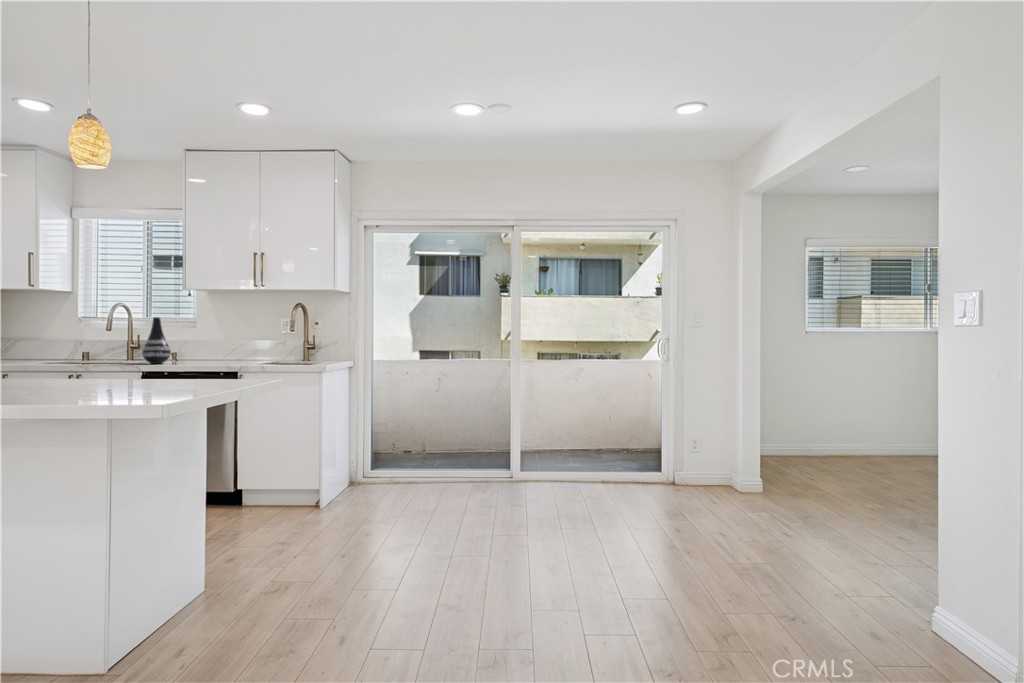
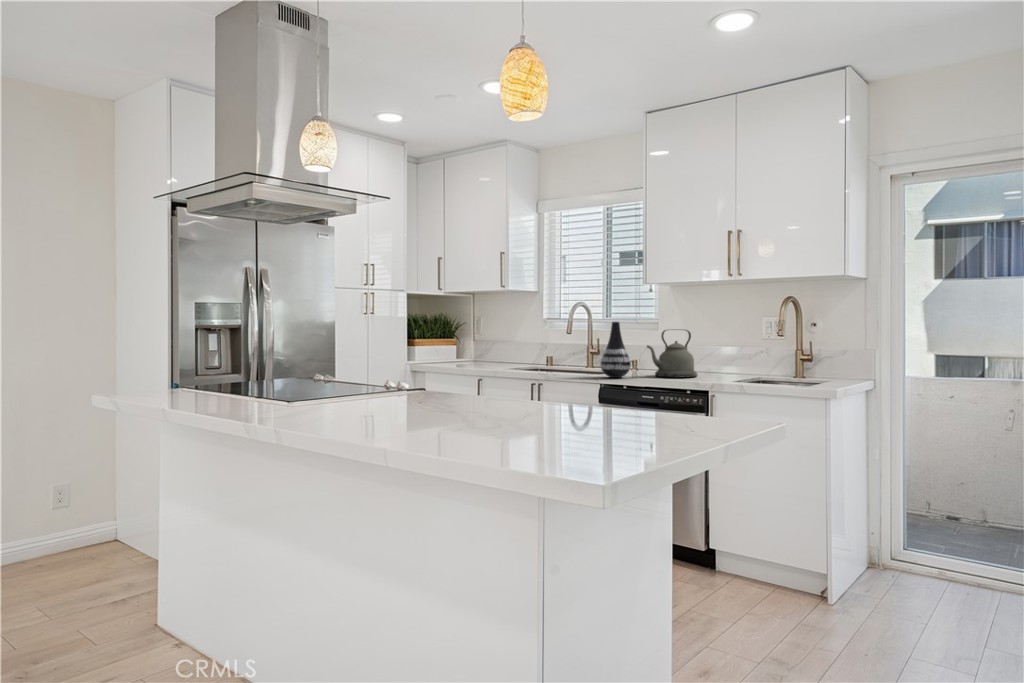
kettle: none [185,325,229,362] -> present [647,330,697,377]

